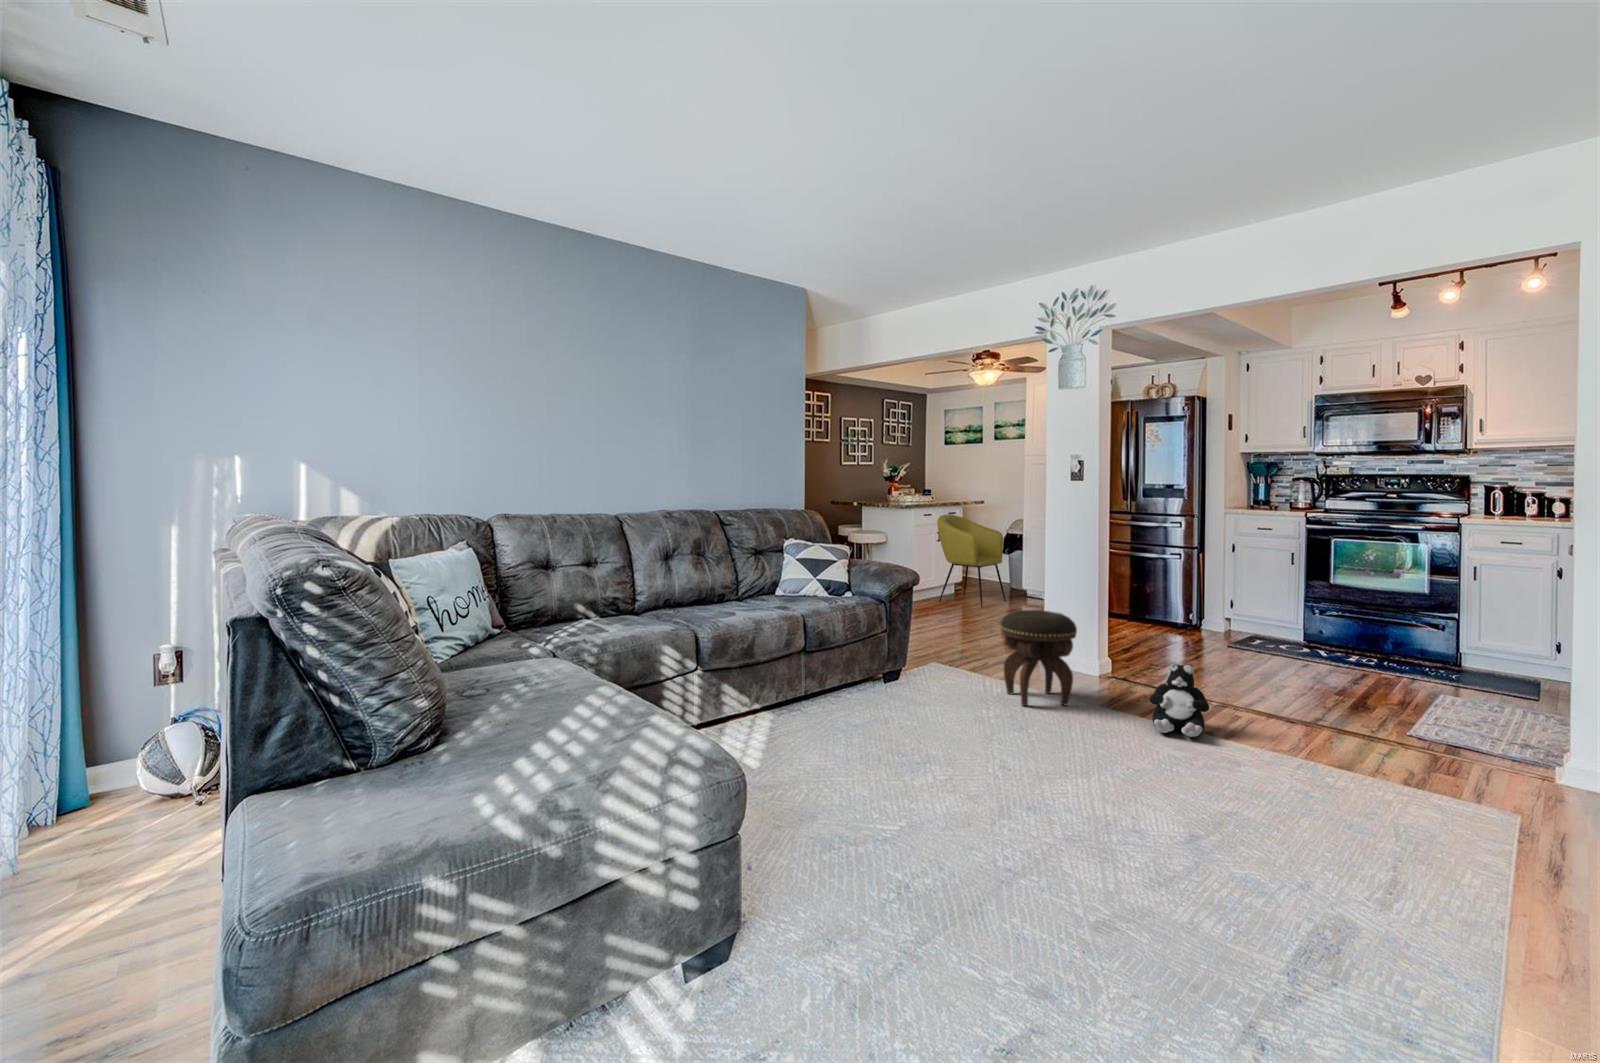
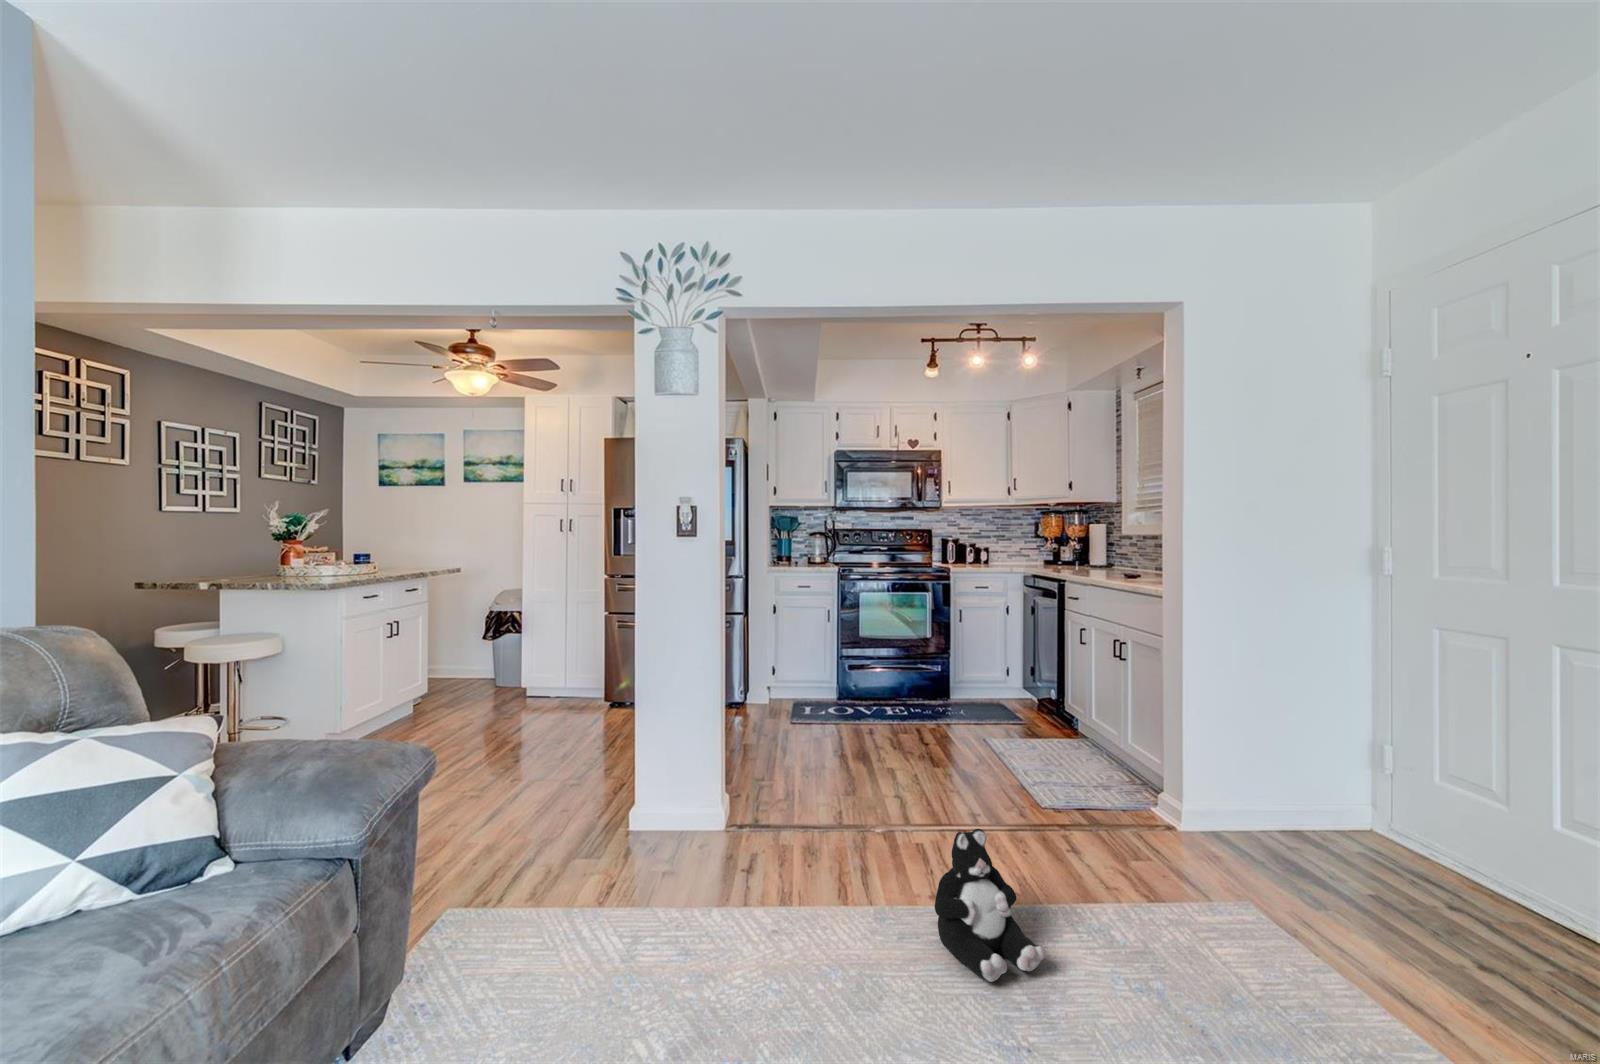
armchair: present [937,514,1006,607] -> none [388,588,503,727]
footstool: present [1001,610,1077,706] -> none [658,779,802,1020]

